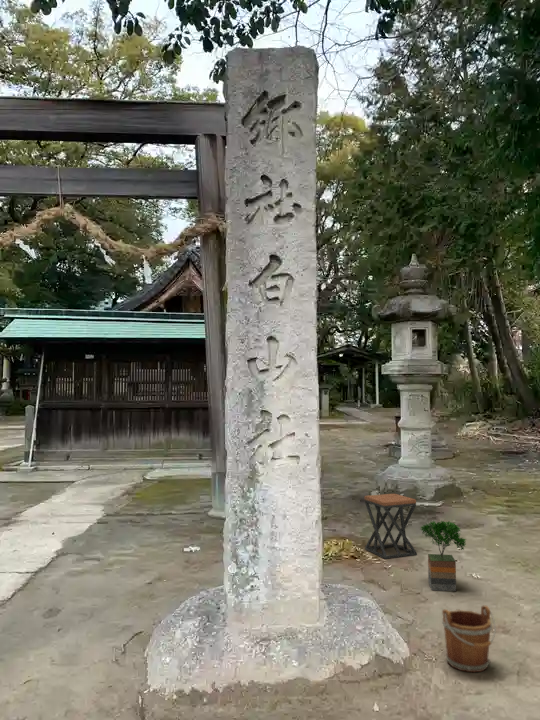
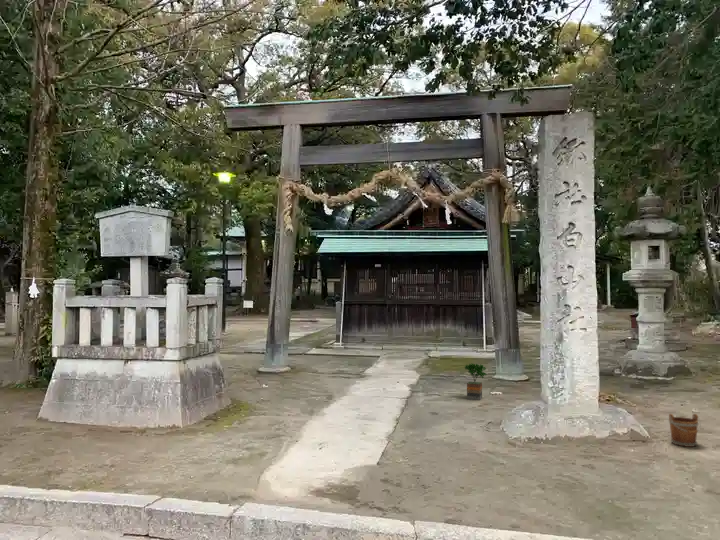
stool: present [365,494,417,559] -> none [615,363,653,404]
potted tree: present [421,521,466,591] -> present [465,364,486,400]

